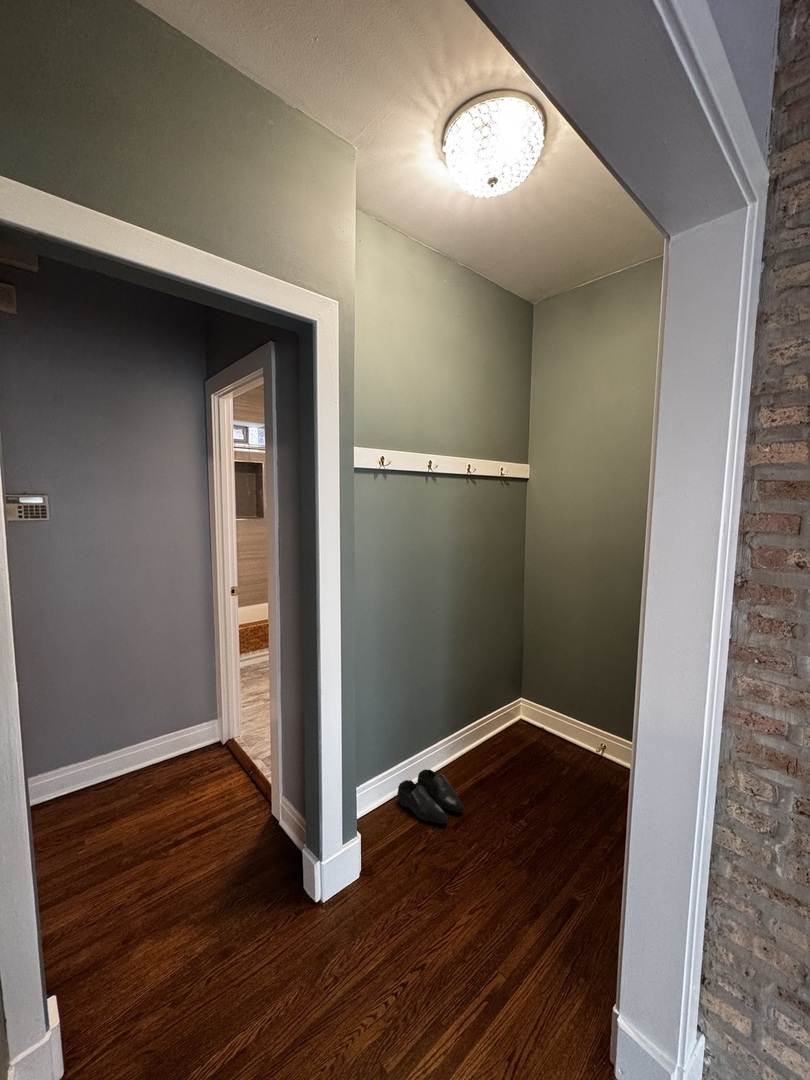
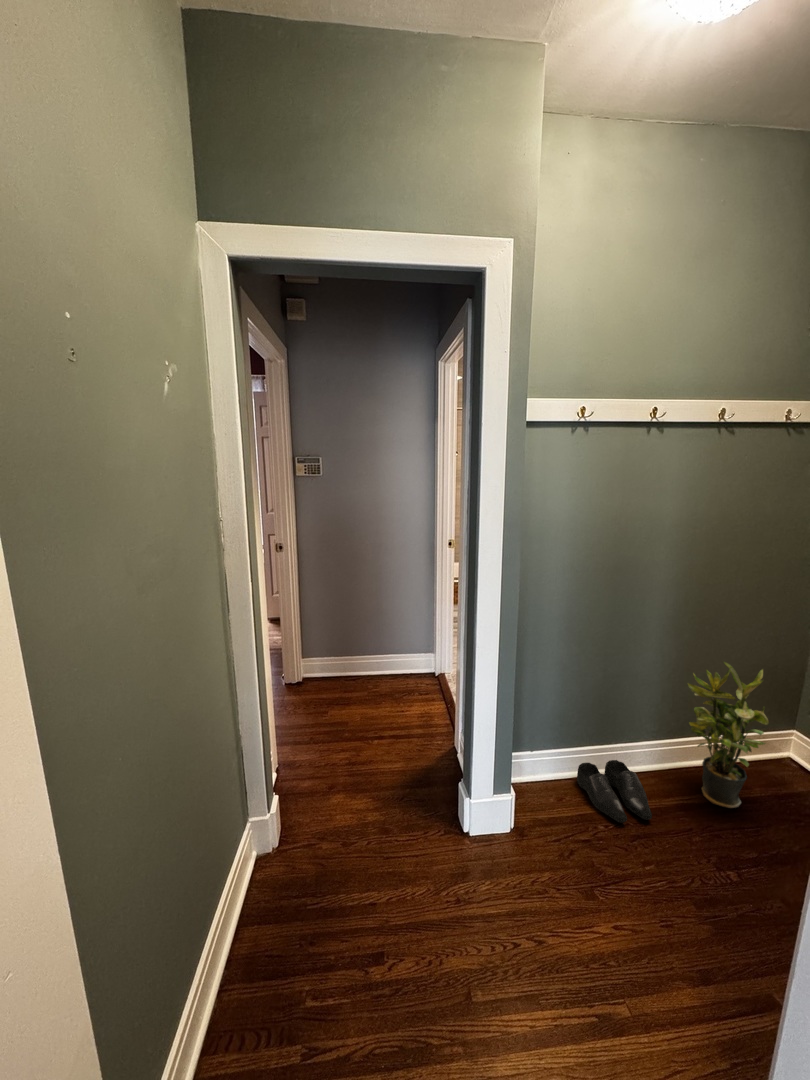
potted plant: none [469,659,525,778] -> present [688,662,769,808]

